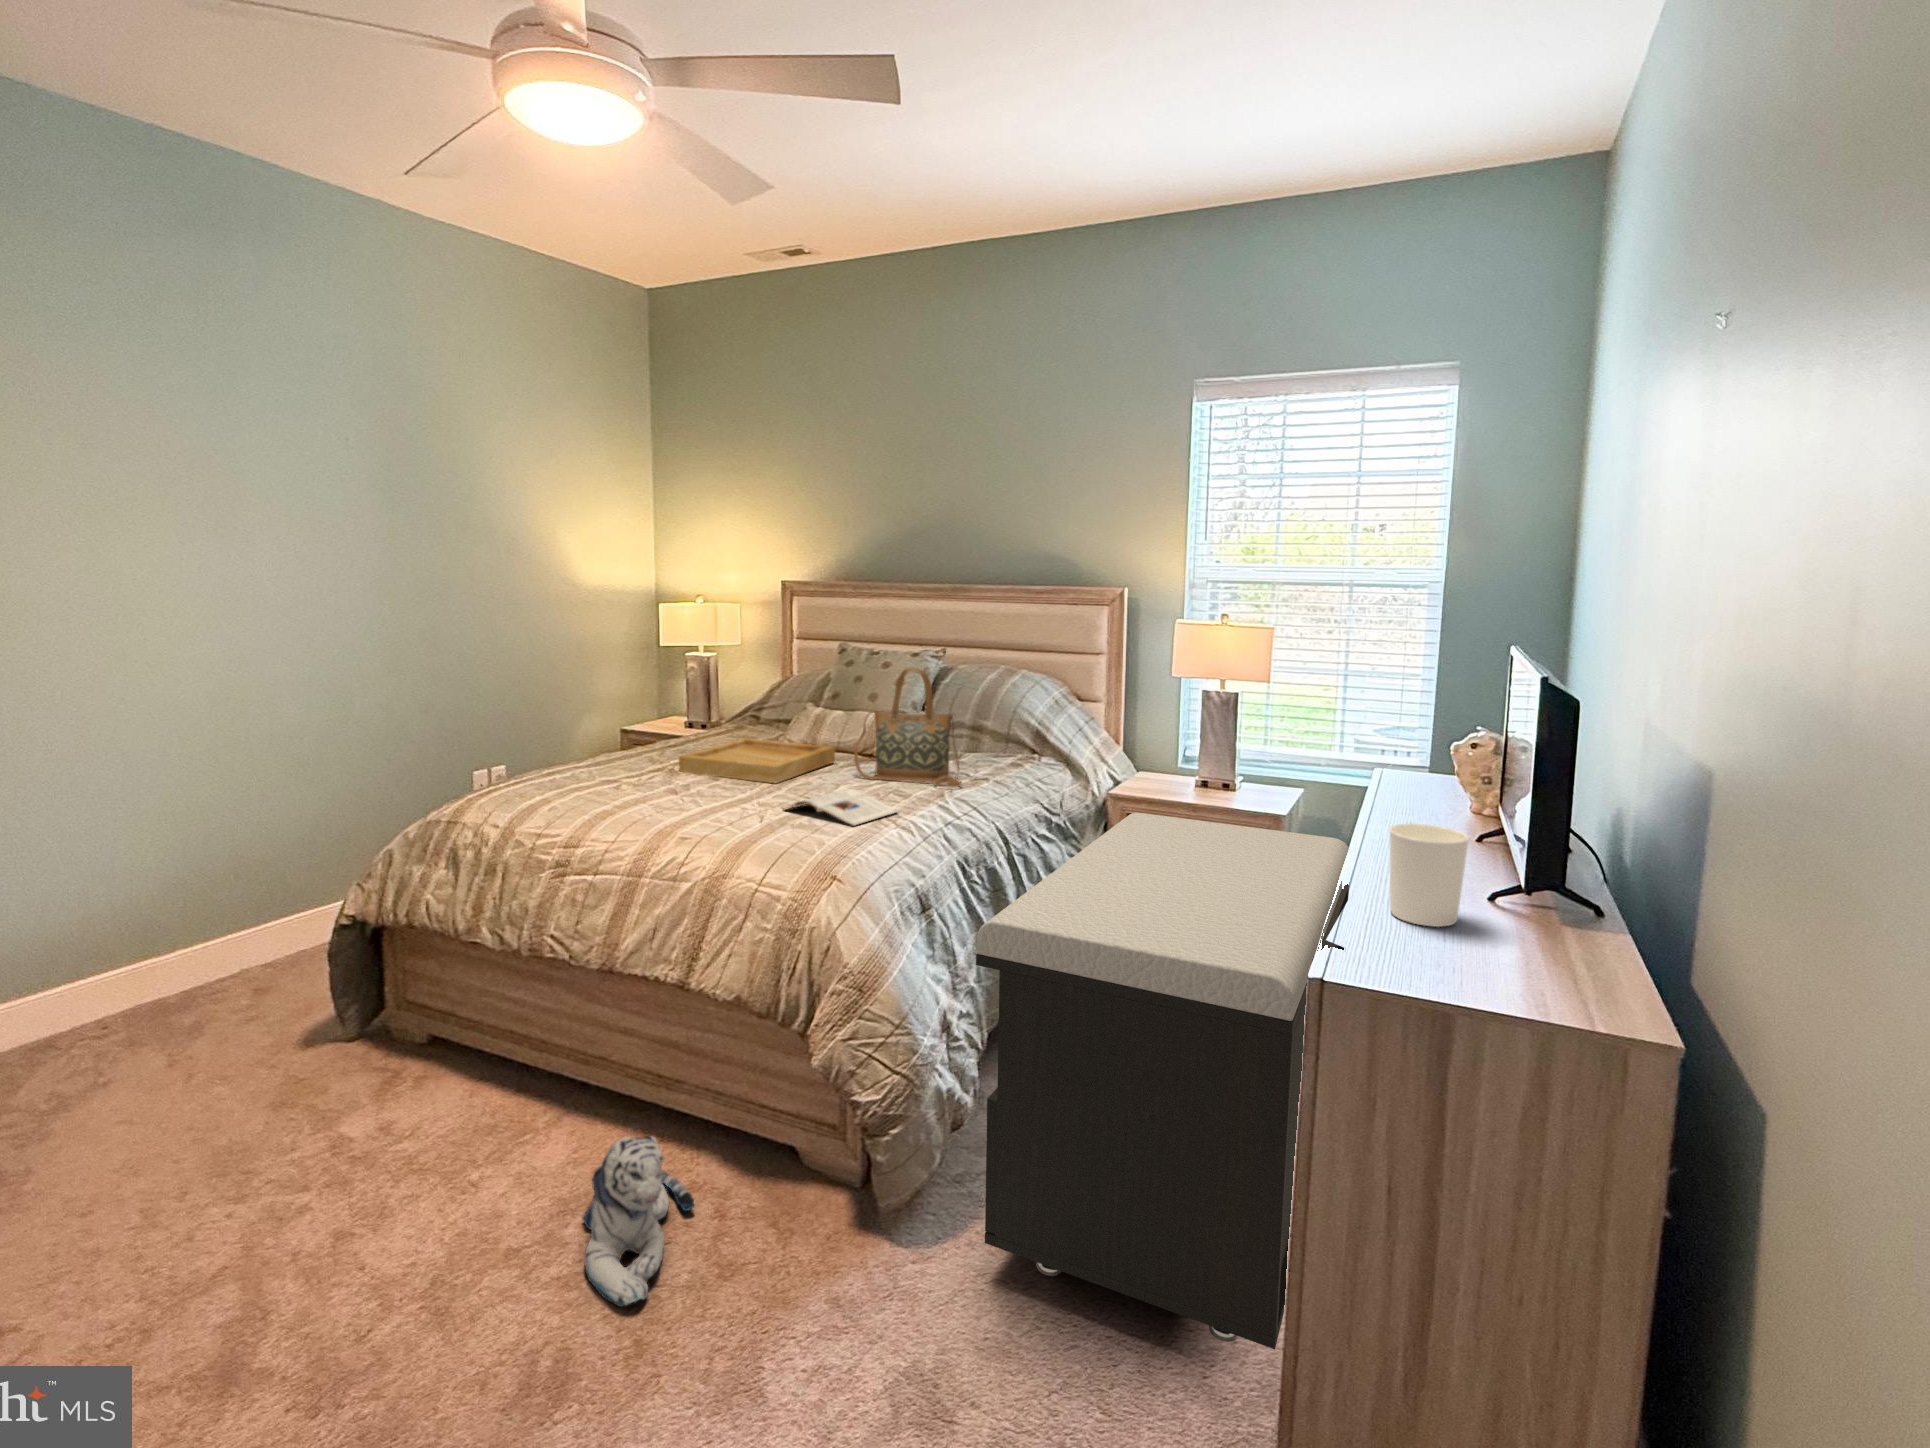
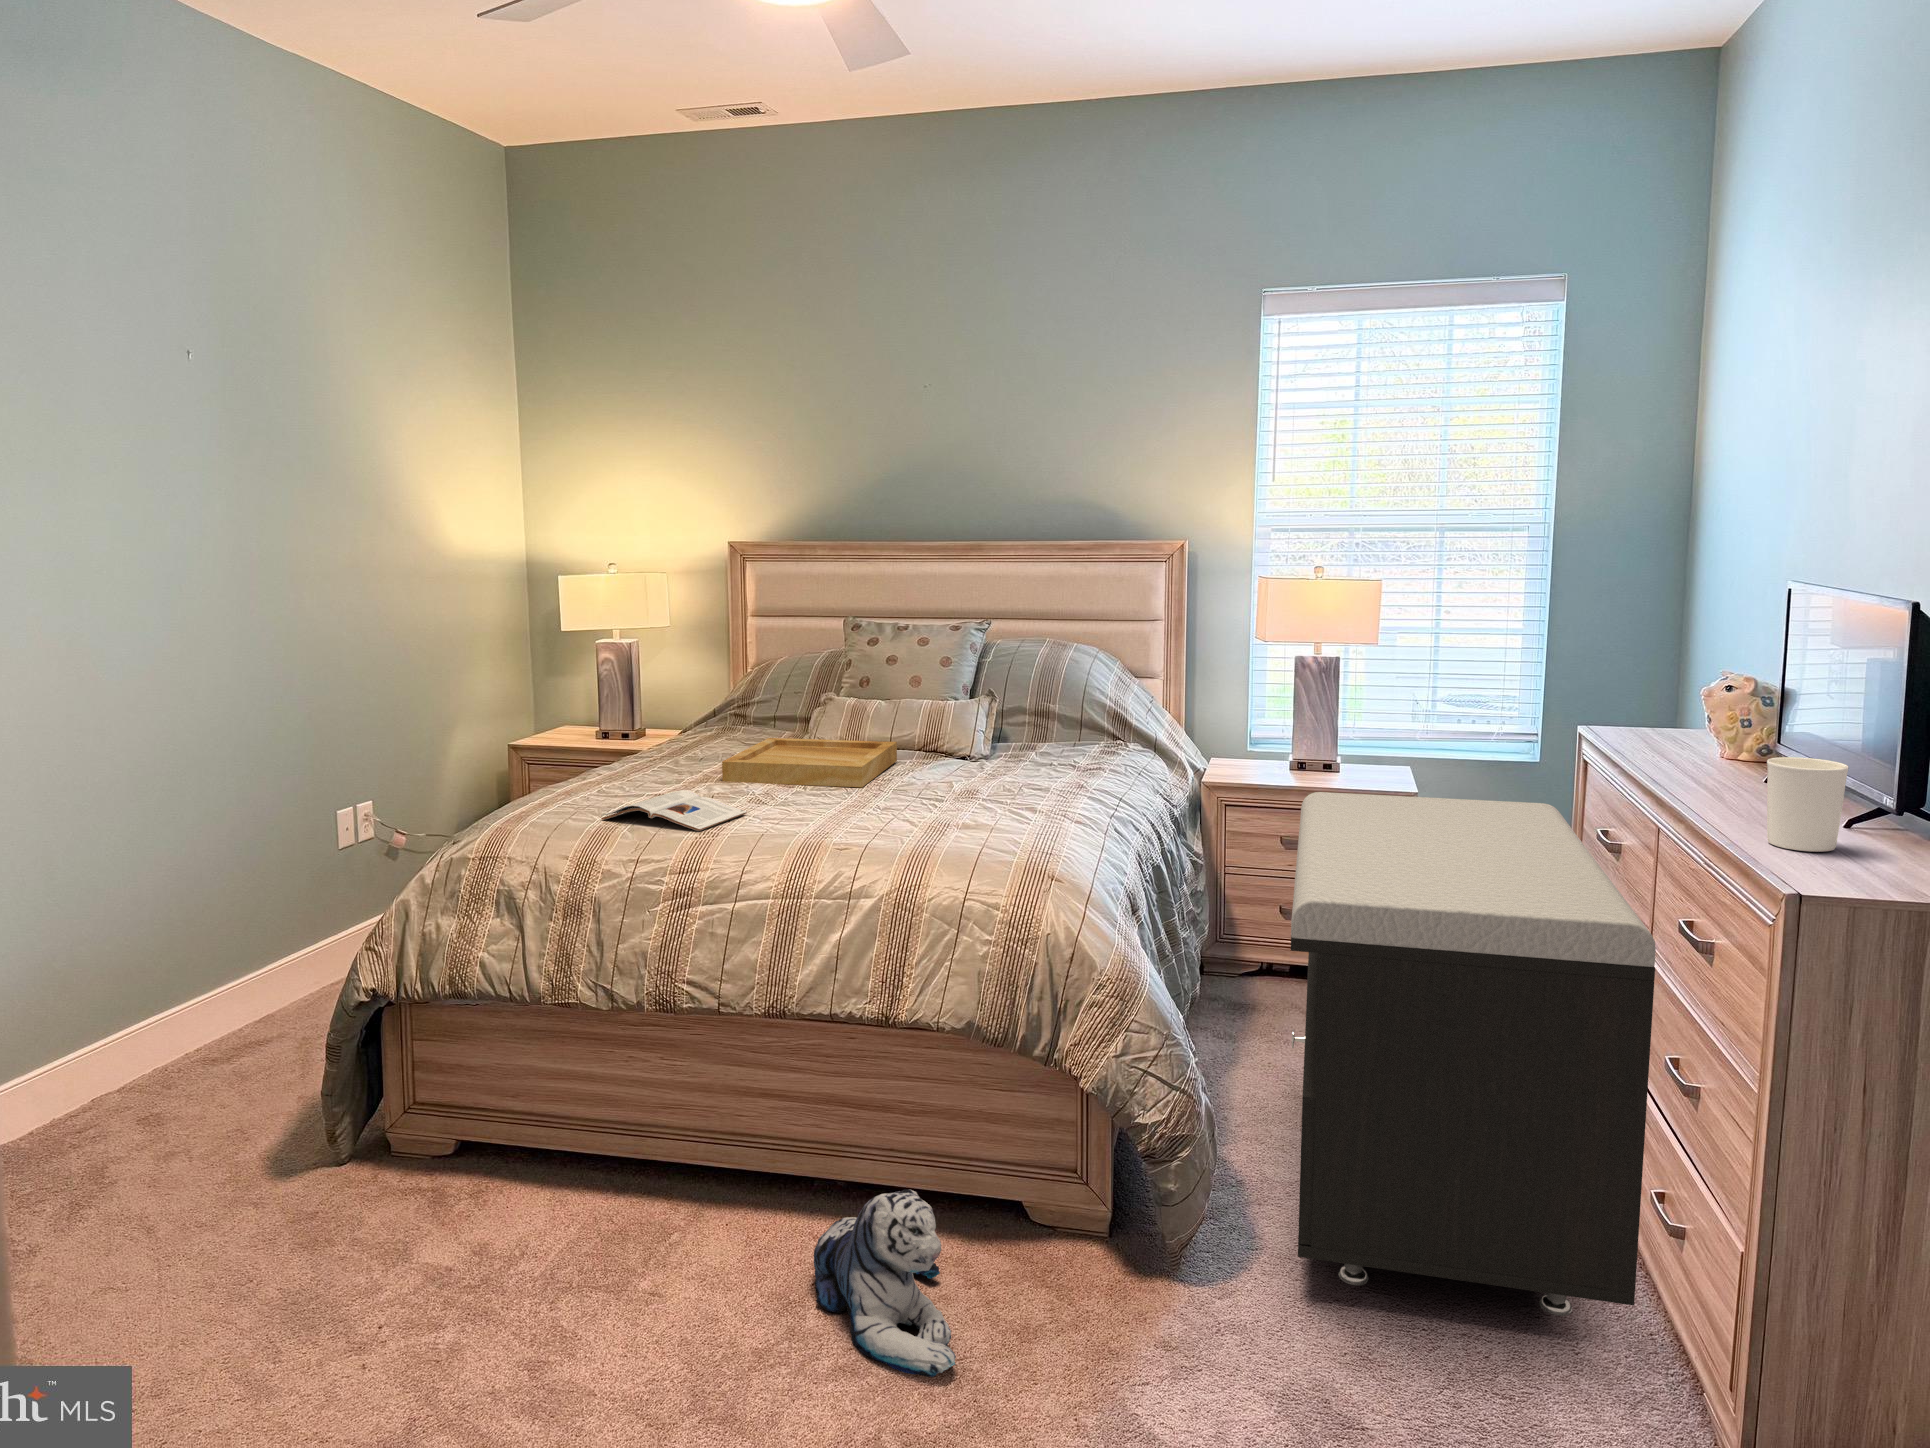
handbag: present [854,669,961,787] -> none [939,640,1082,780]
magazine: present [783,789,898,826] -> present [601,790,747,831]

